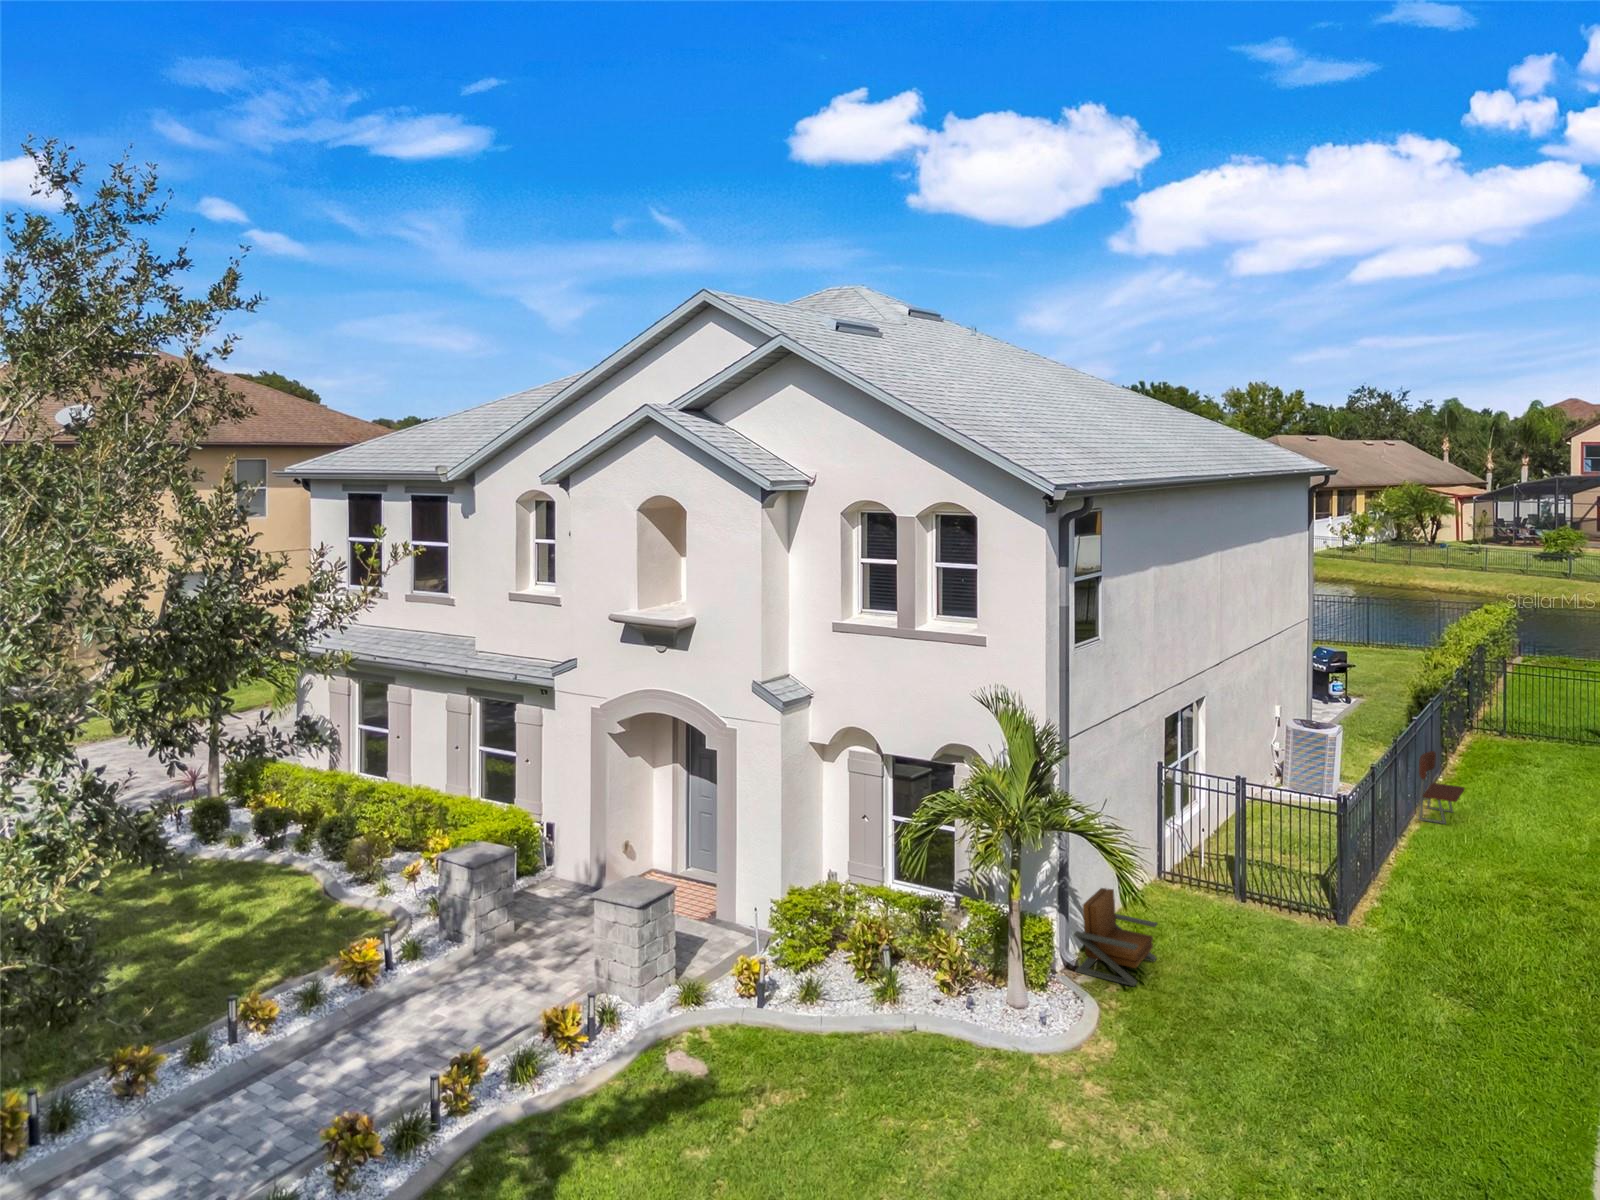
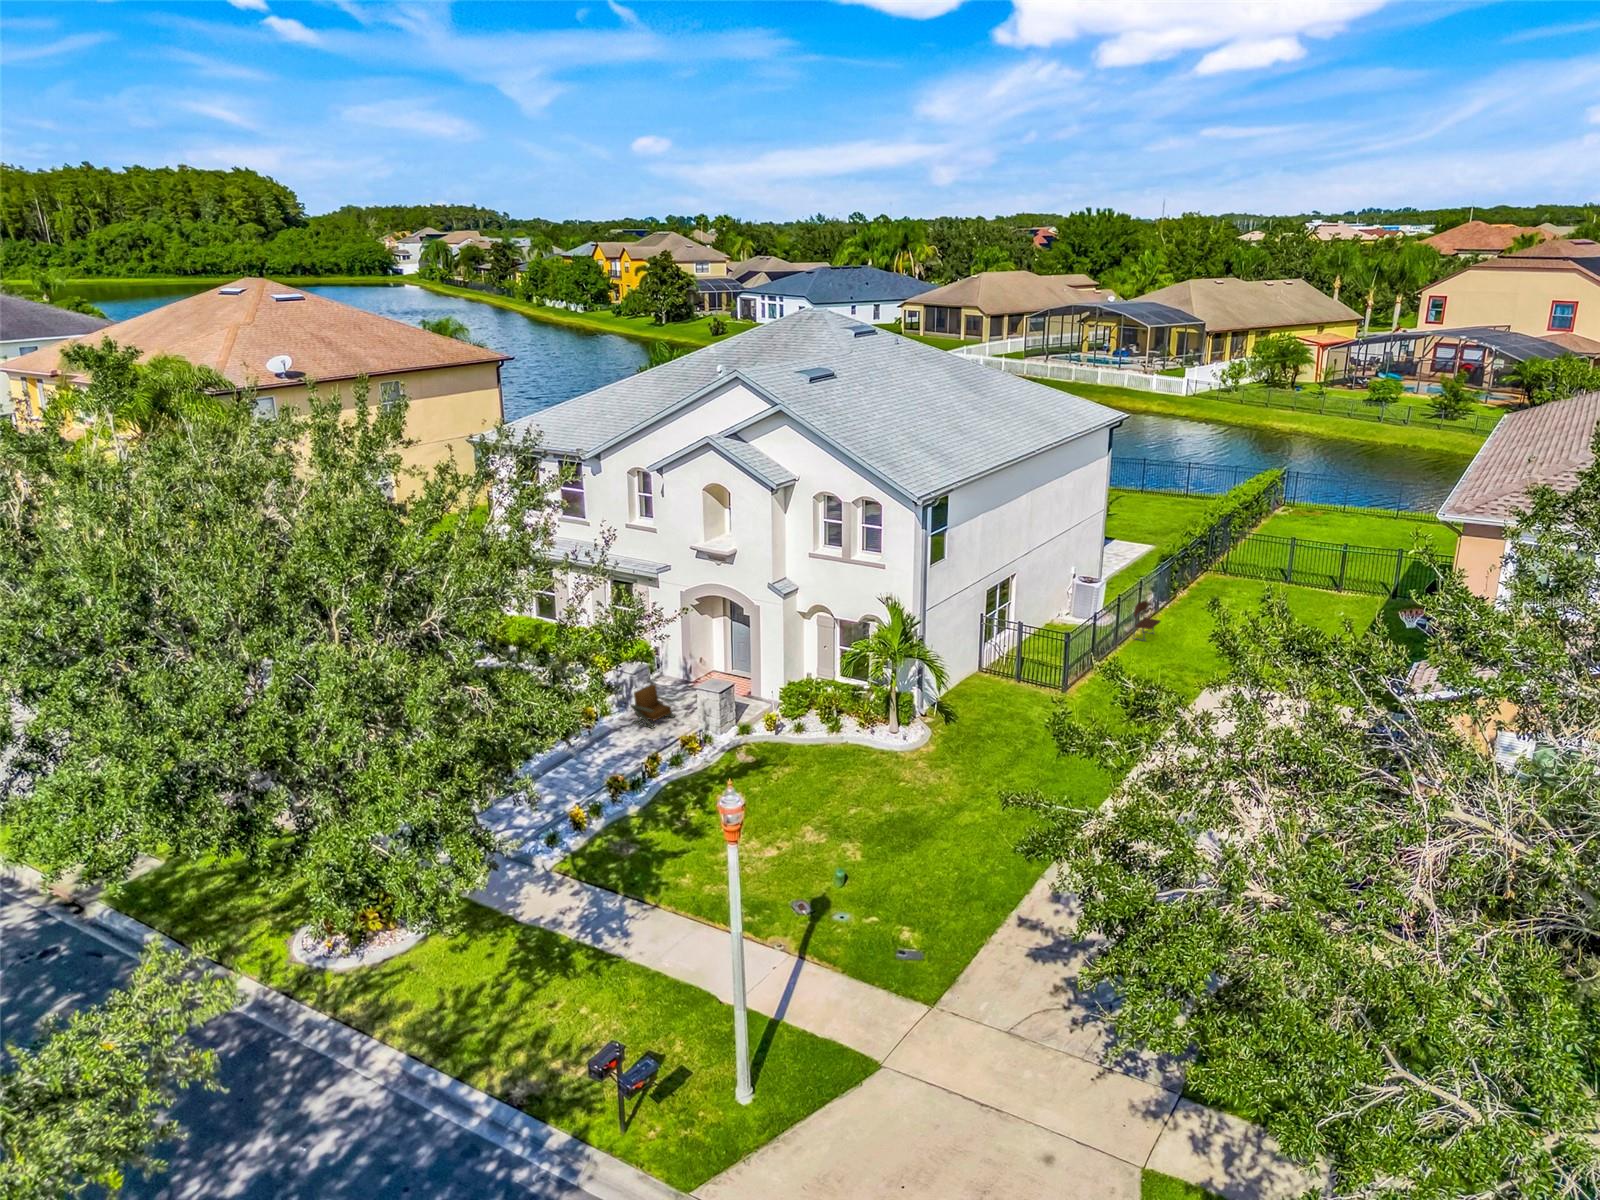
lounge chair: present [1074,888,1157,986] -> present [630,685,675,728]

